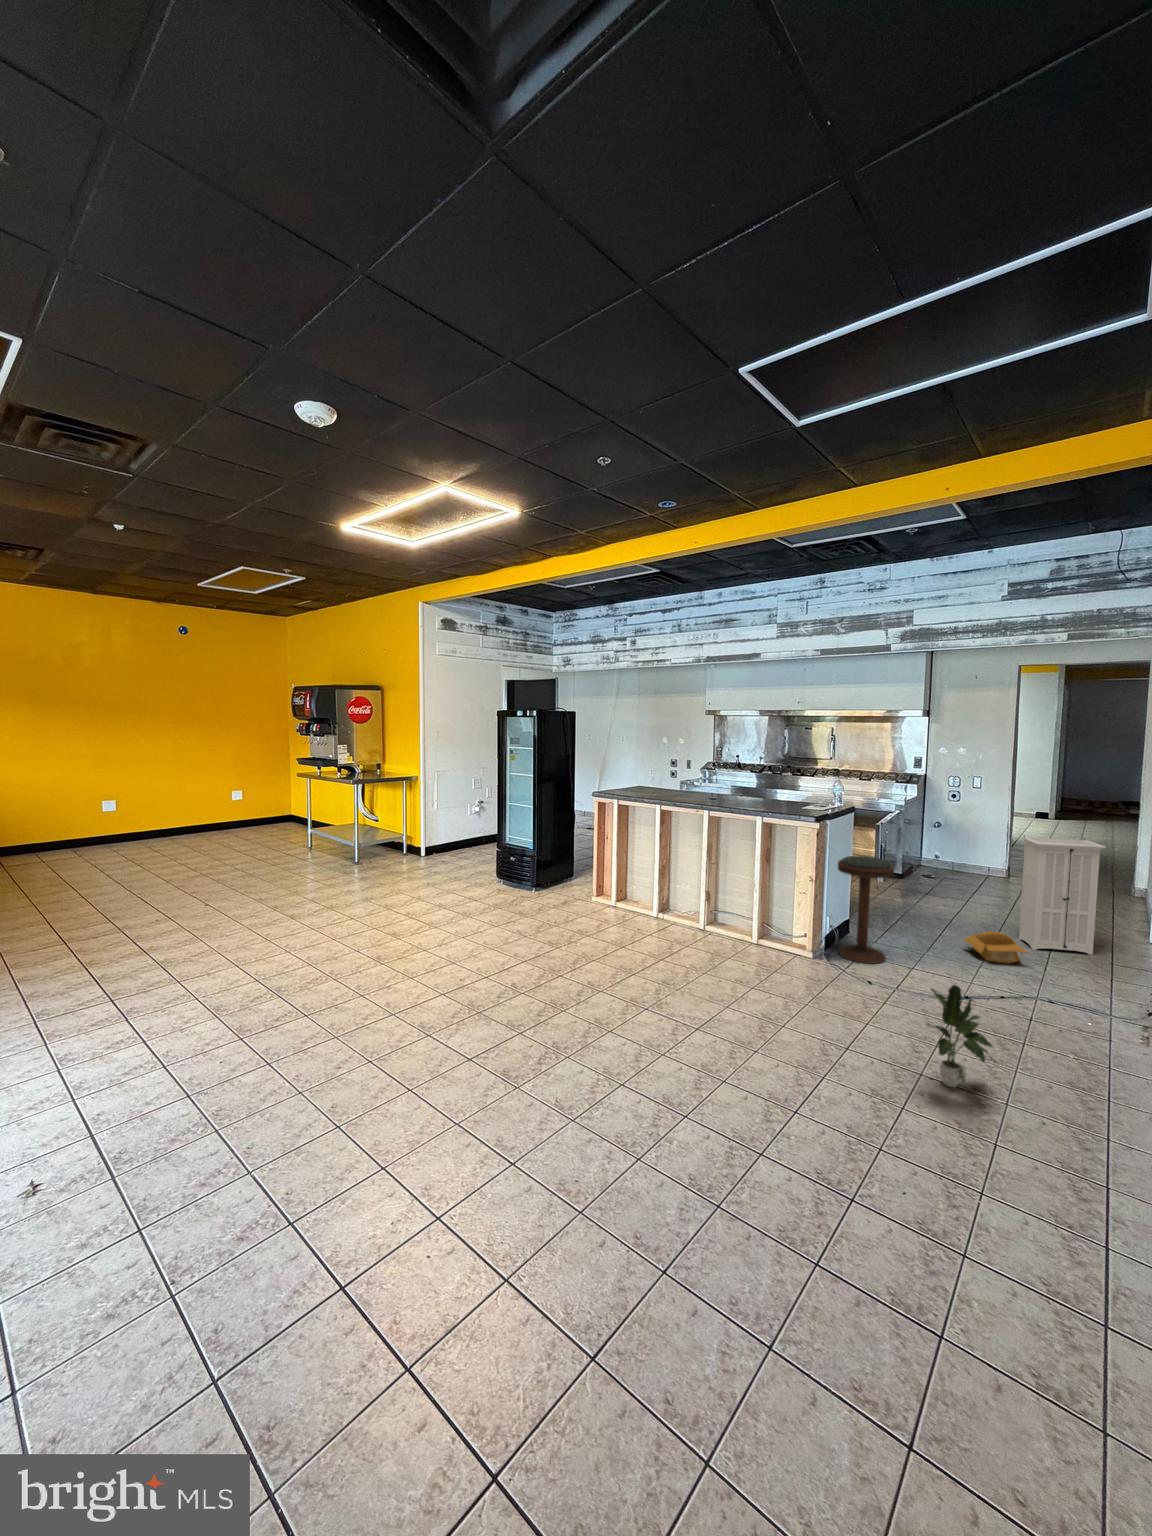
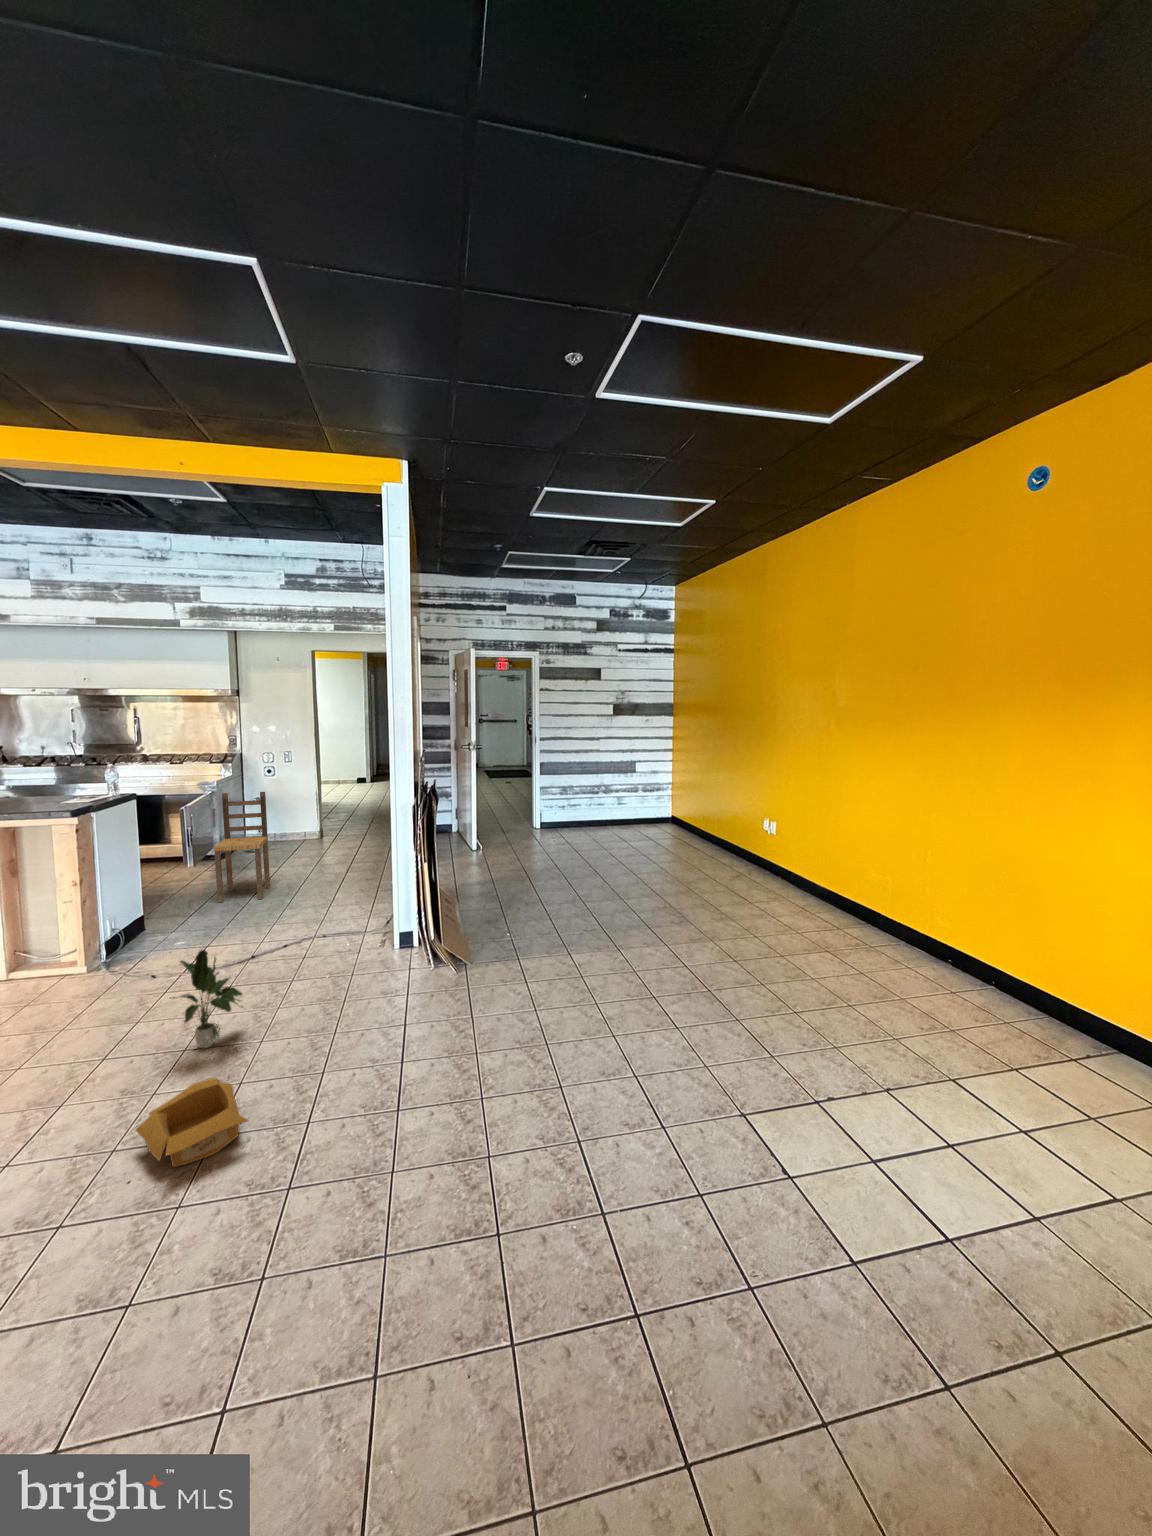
chair: none [912,816,970,934] -> present [214,792,270,903]
storage cabinet: present [1019,836,1106,955] -> none [306,795,365,896]
bar stool: present [838,856,894,964] -> none [109,842,177,958]
cardboard box: present [964,931,1027,963] -> present [136,1078,248,1167]

